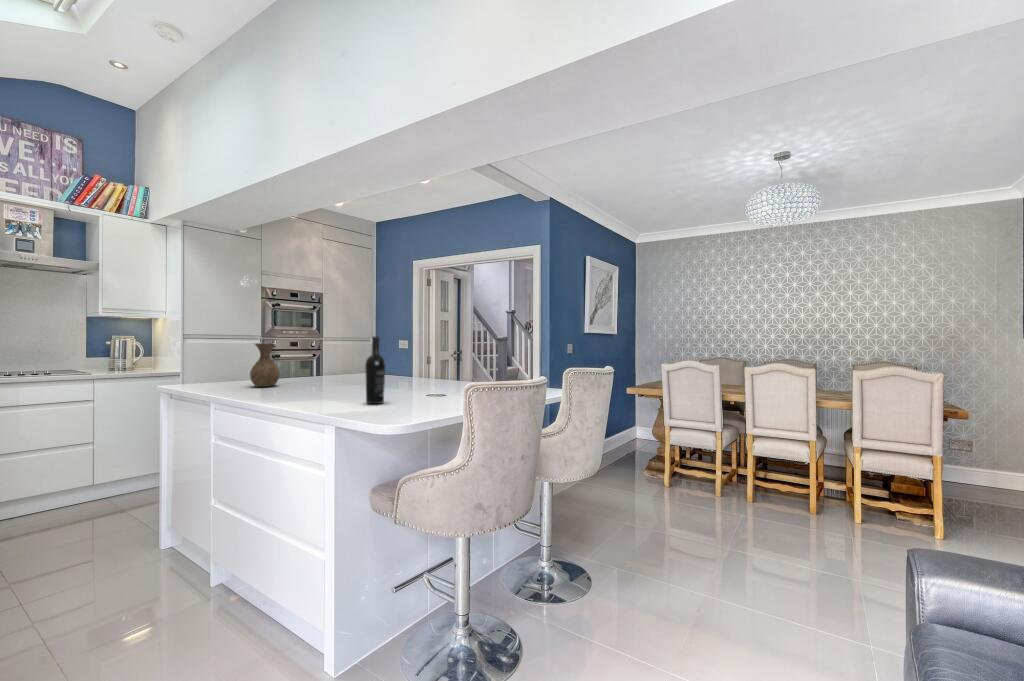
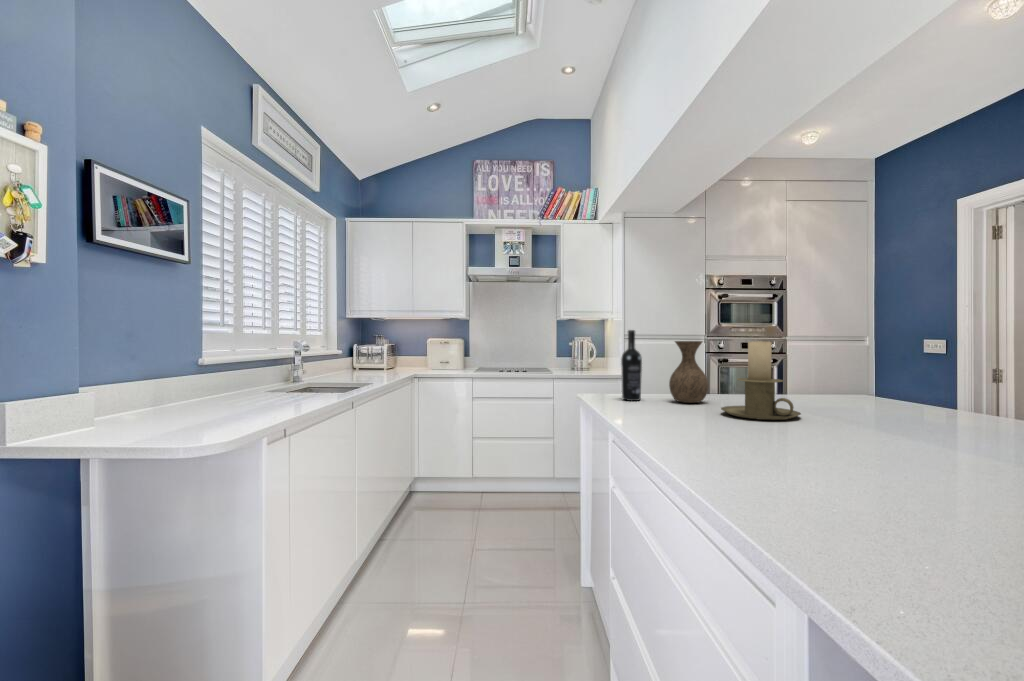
wine bottle: present [365,337,385,404] -> present [621,330,642,401]
candle holder: none [292,344,338,391] -> present [721,341,801,420]

